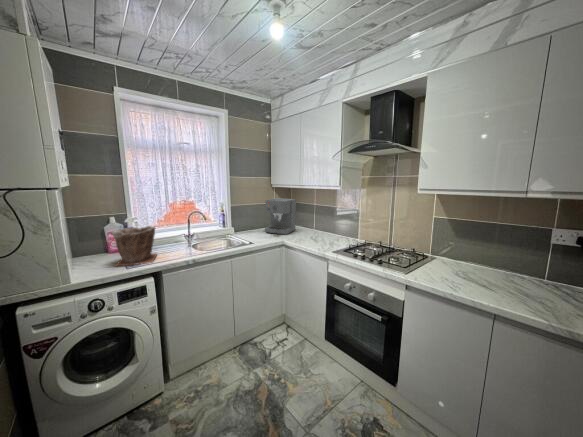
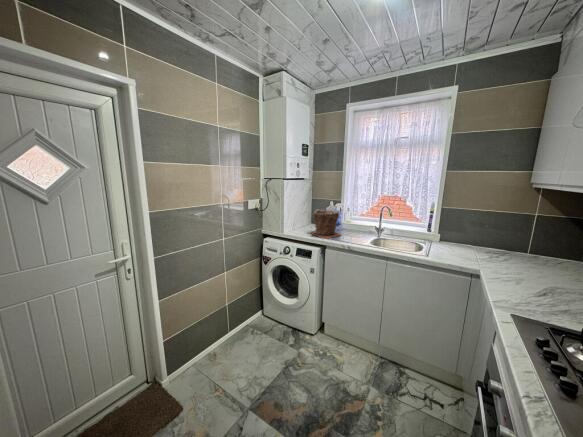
coffee maker: present [265,198,296,235] -> none [486,208,574,271]

